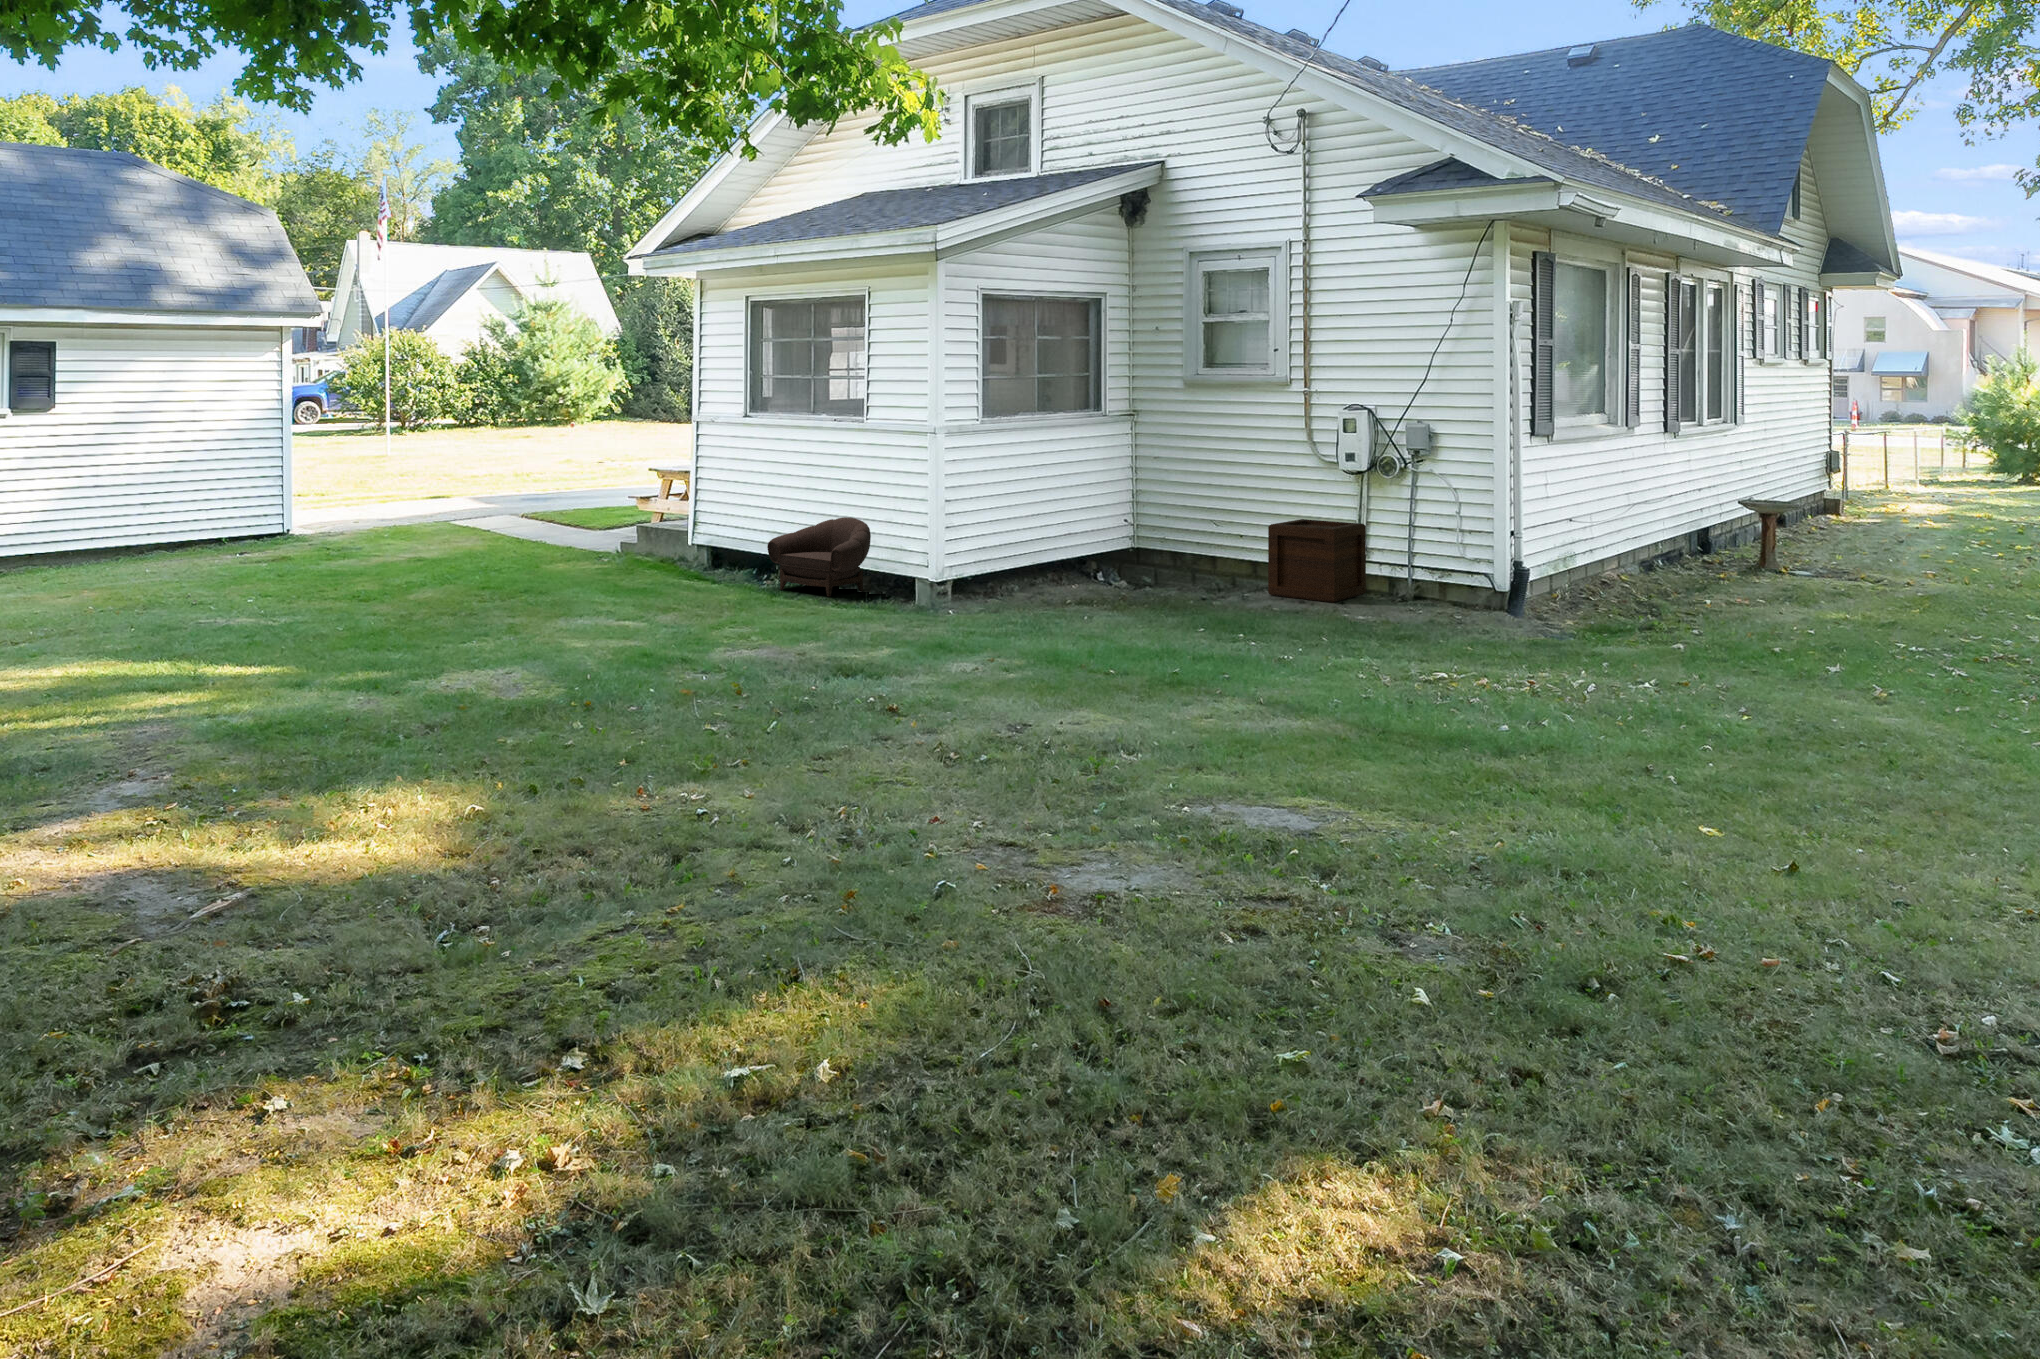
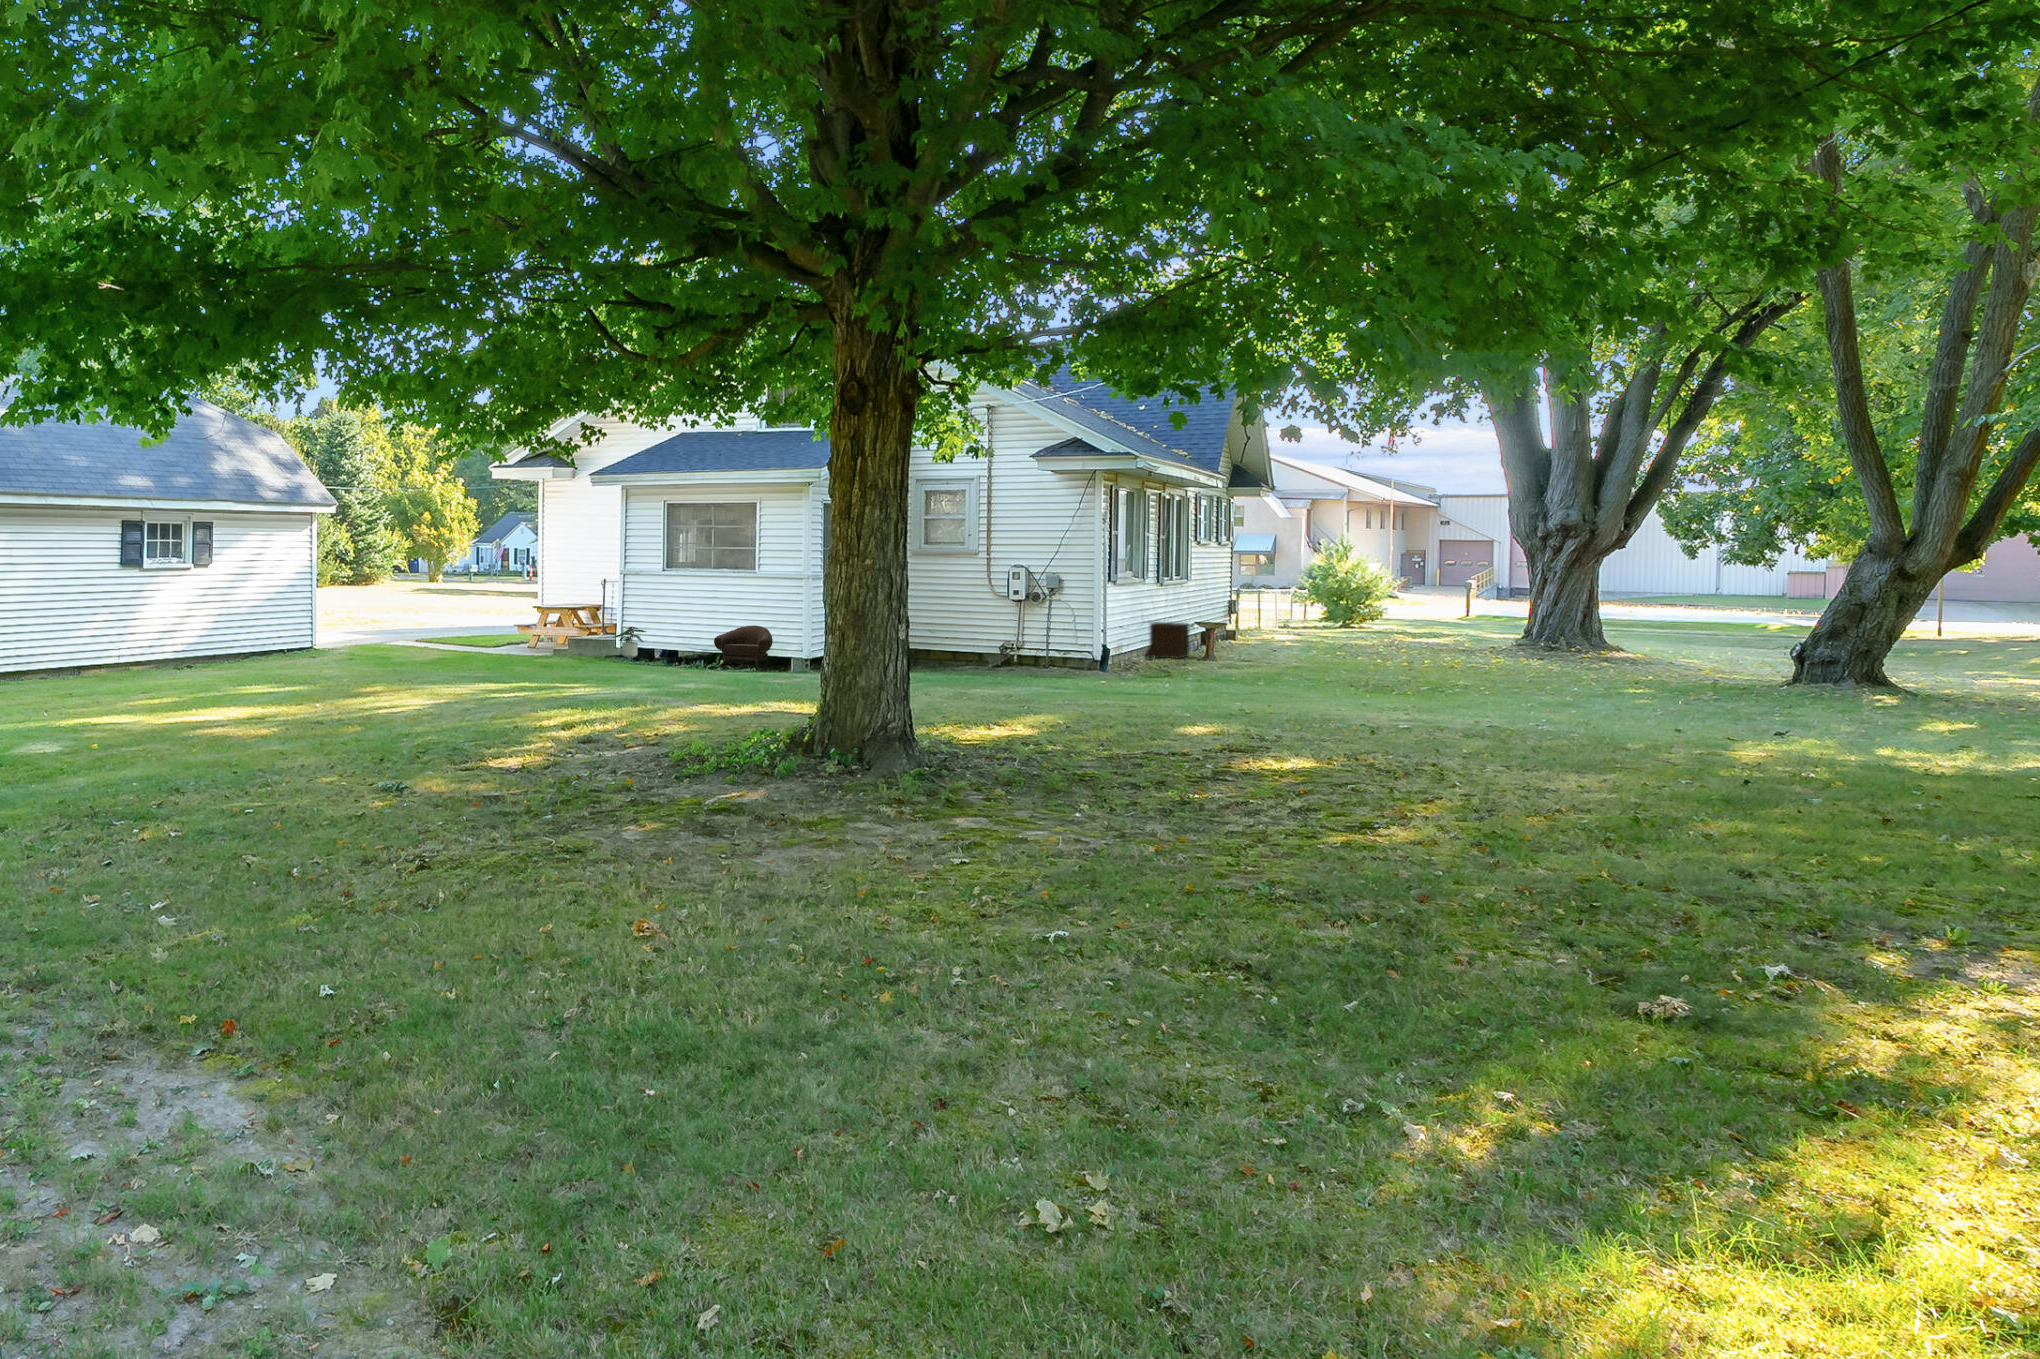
potted plant: none [645,512,704,567] -> present [614,627,646,657]
wooden crate: present [1268,519,1366,603] -> present [1145,622,1190,658]

